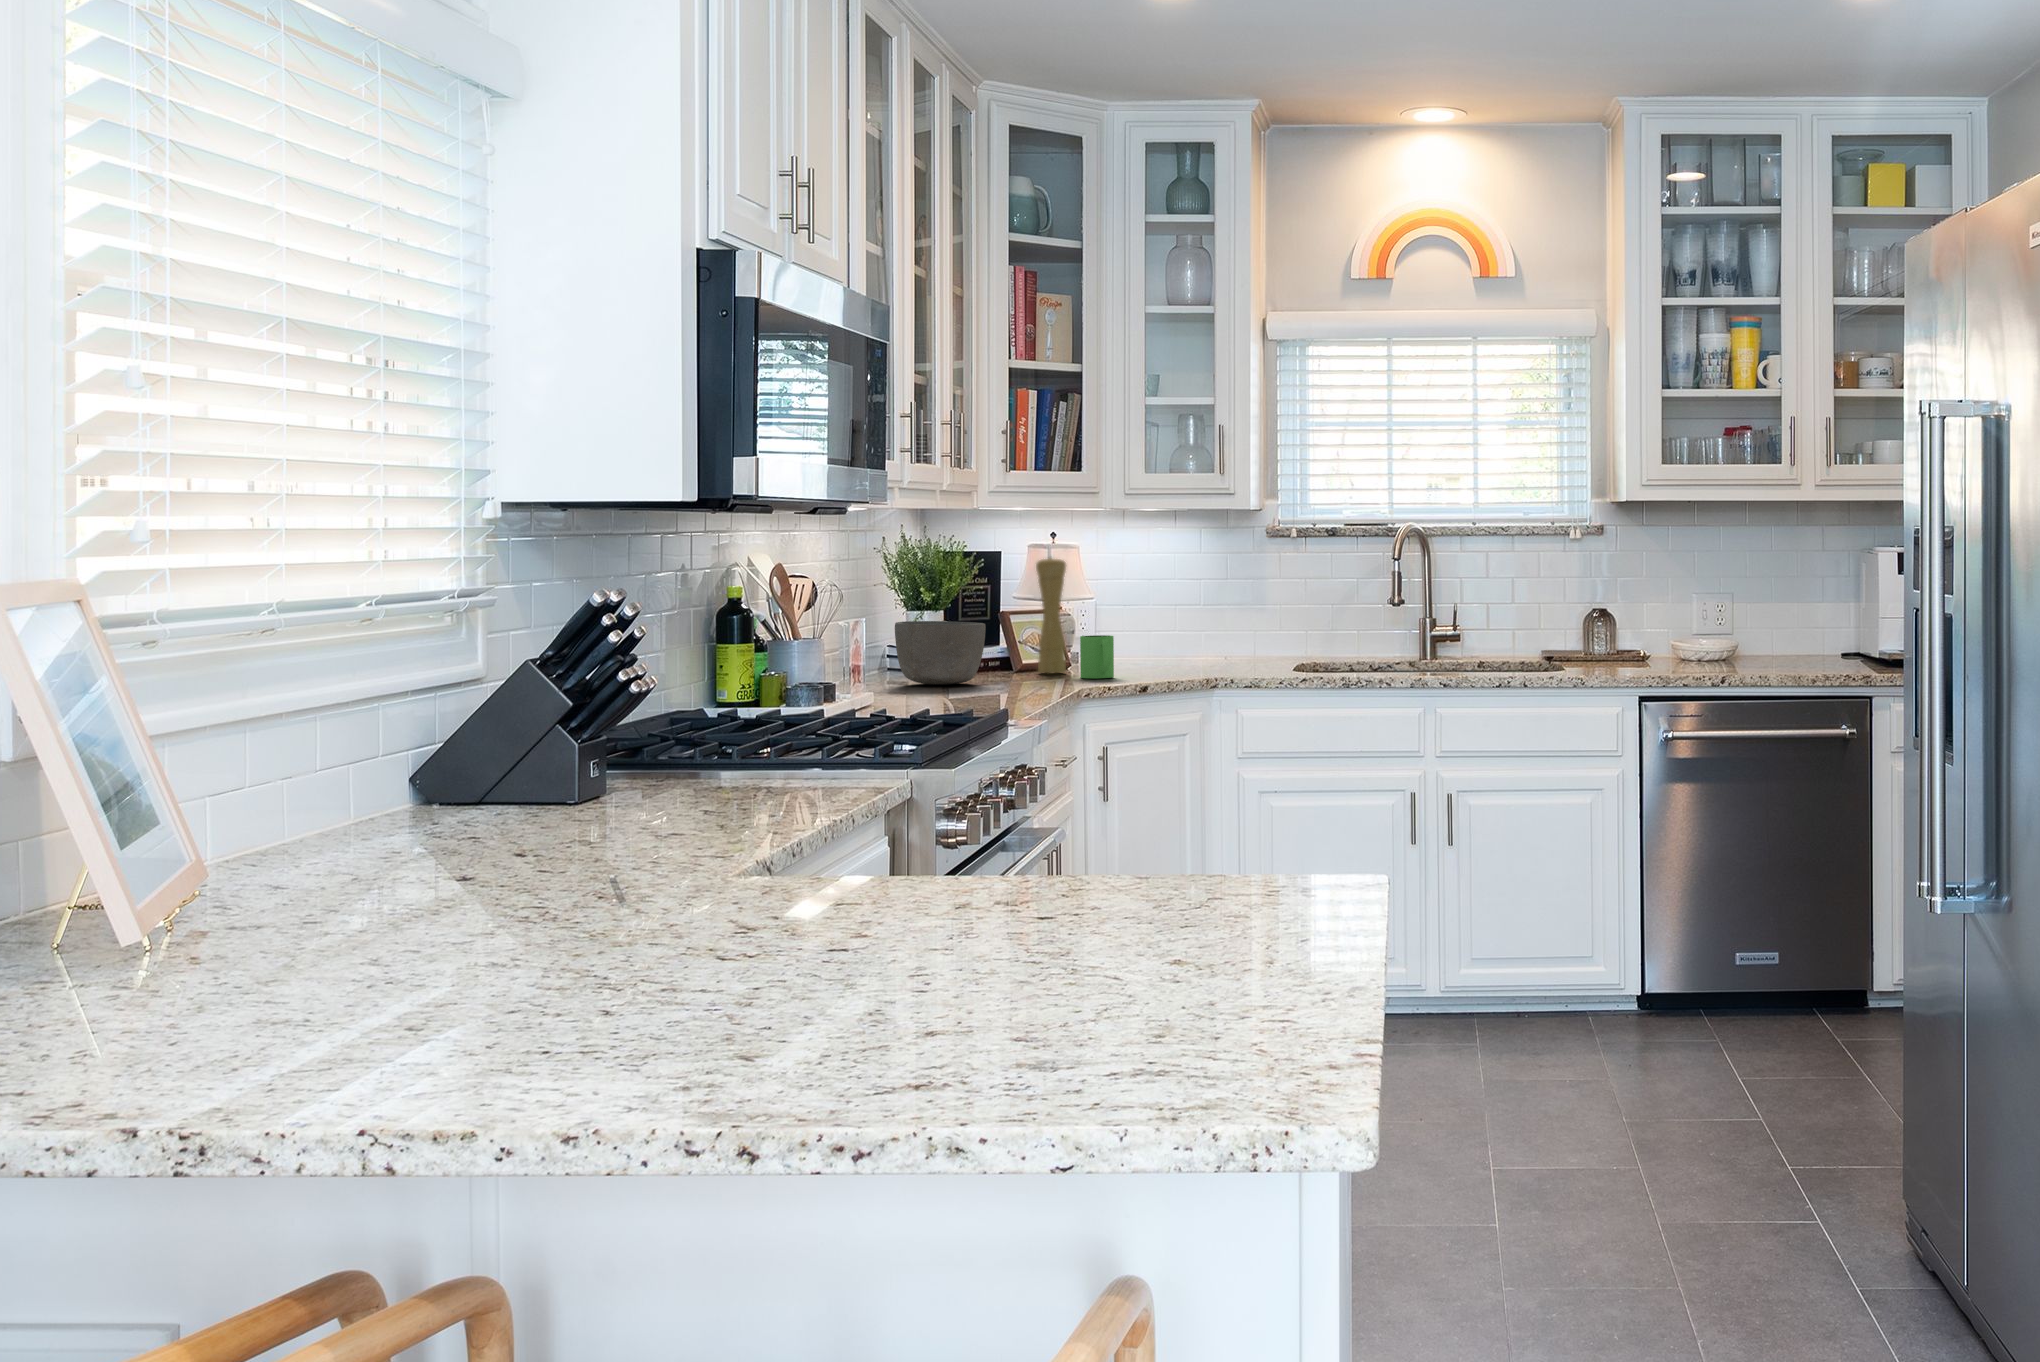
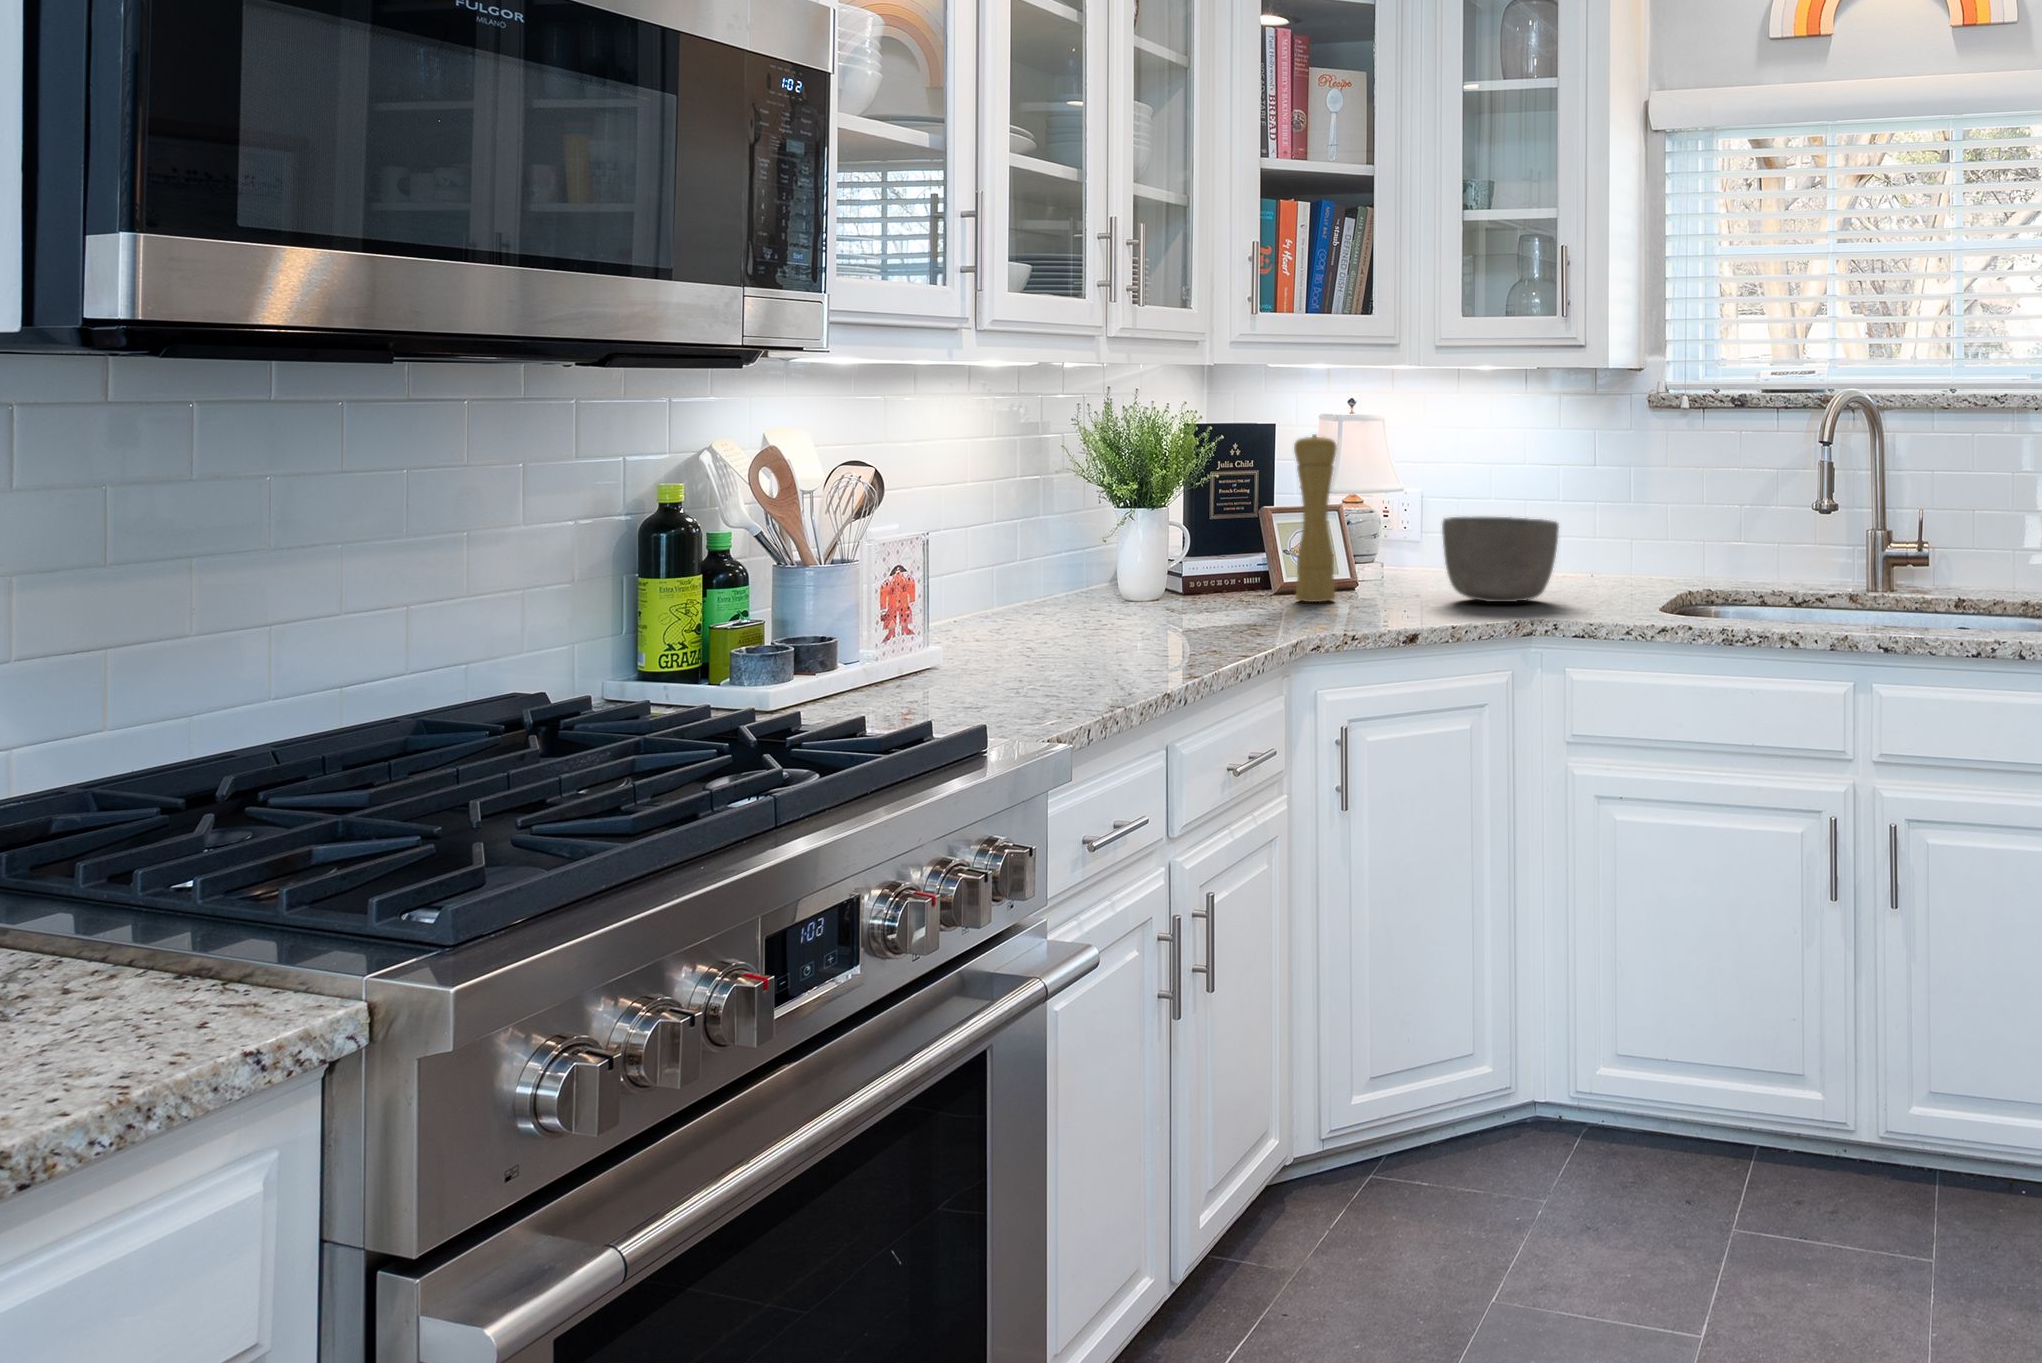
bowl: present [895,621,986,685] -> present [1442,517,1559,602]
mug: present [1080,635,1114,678] -> none [1339,550,1387,615]

